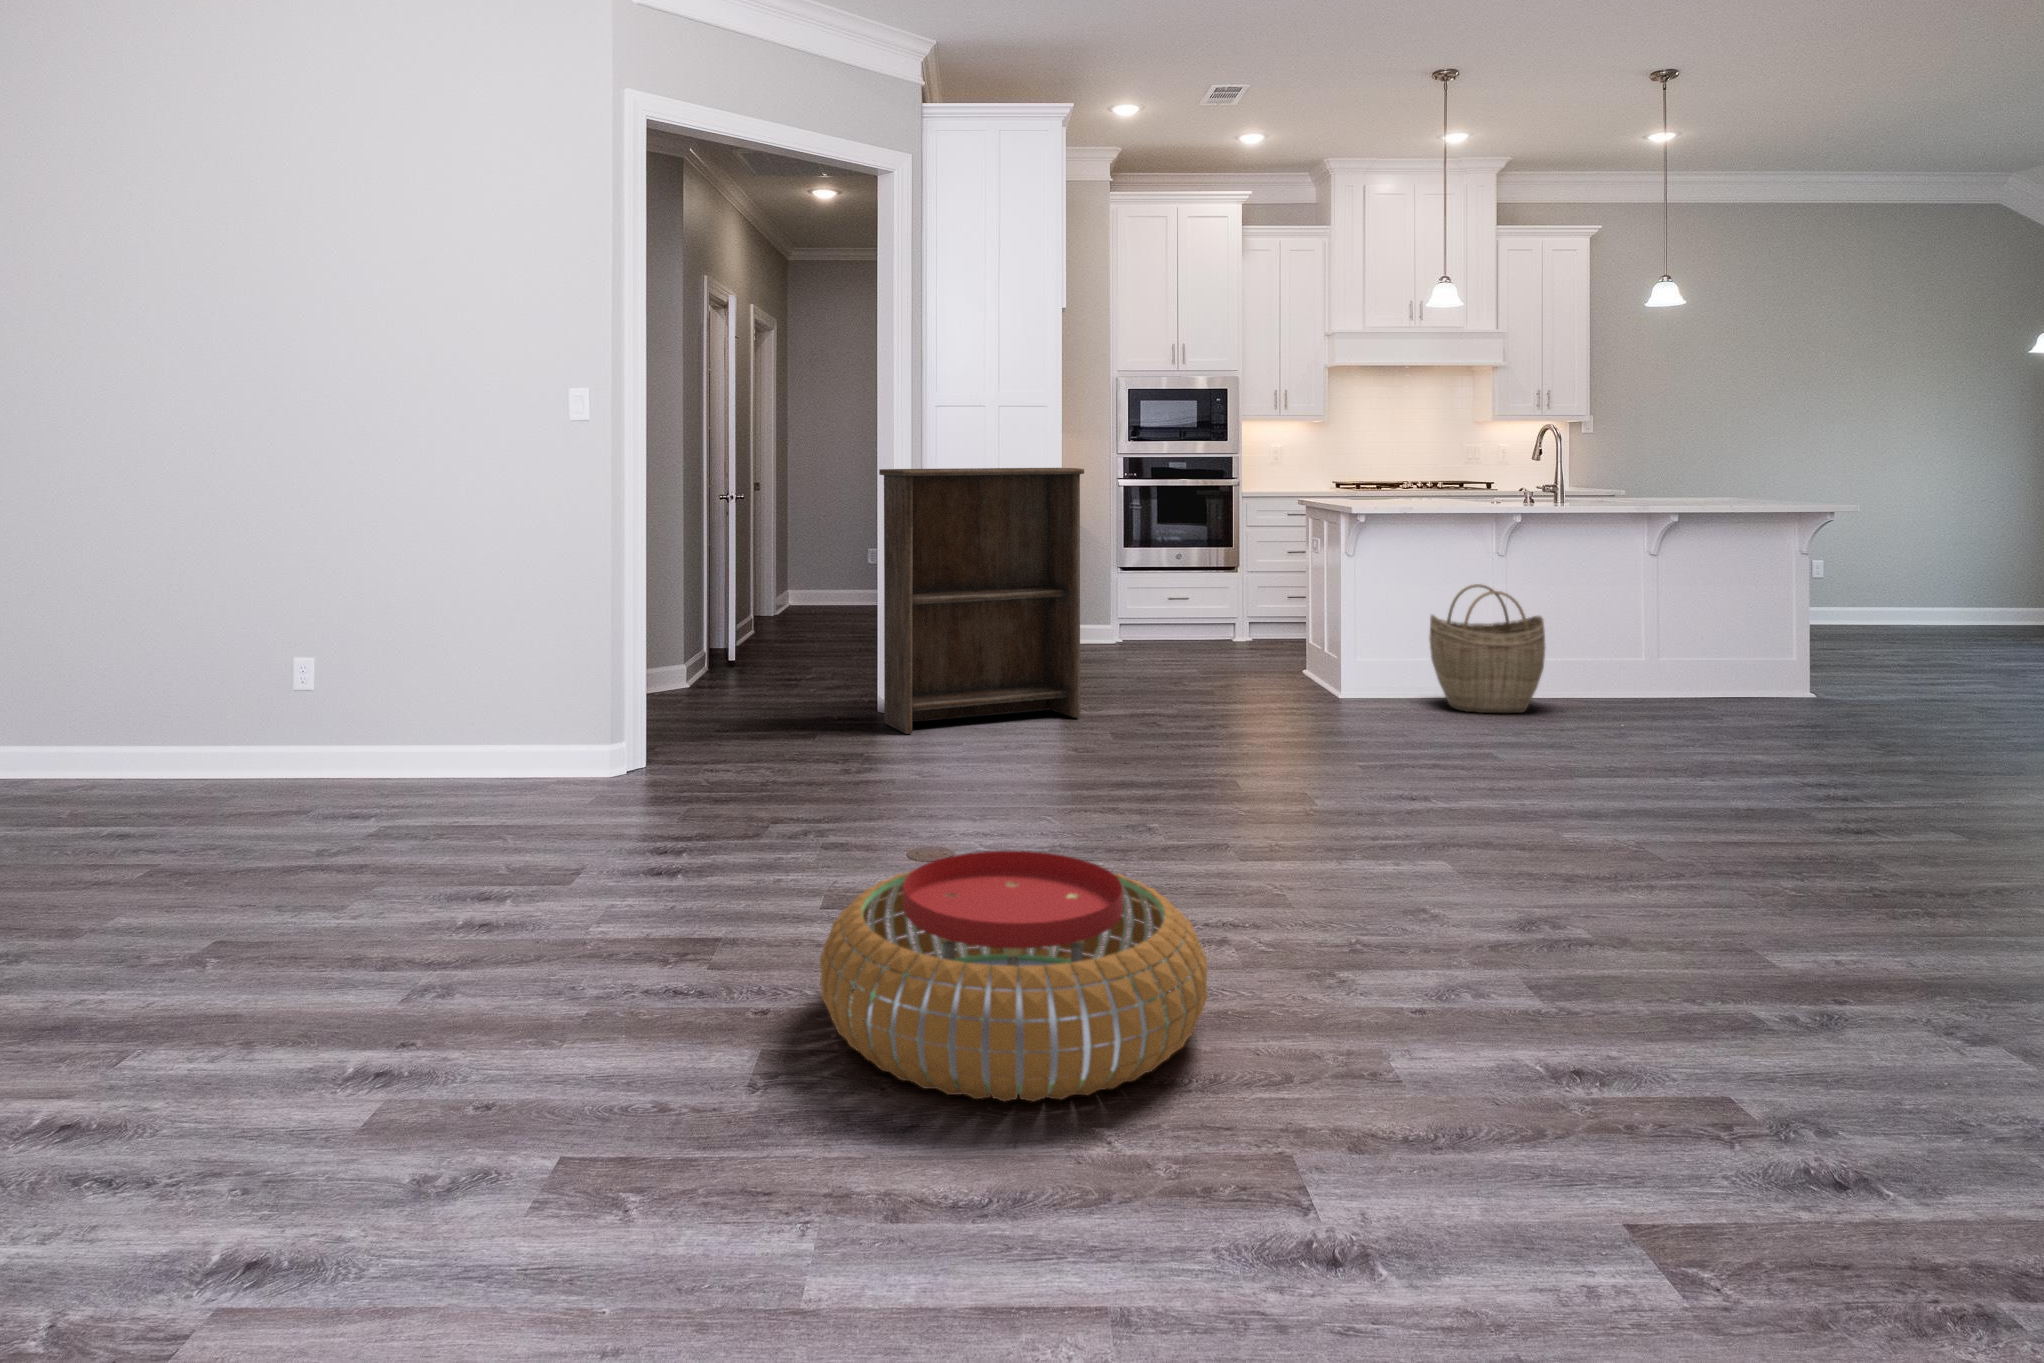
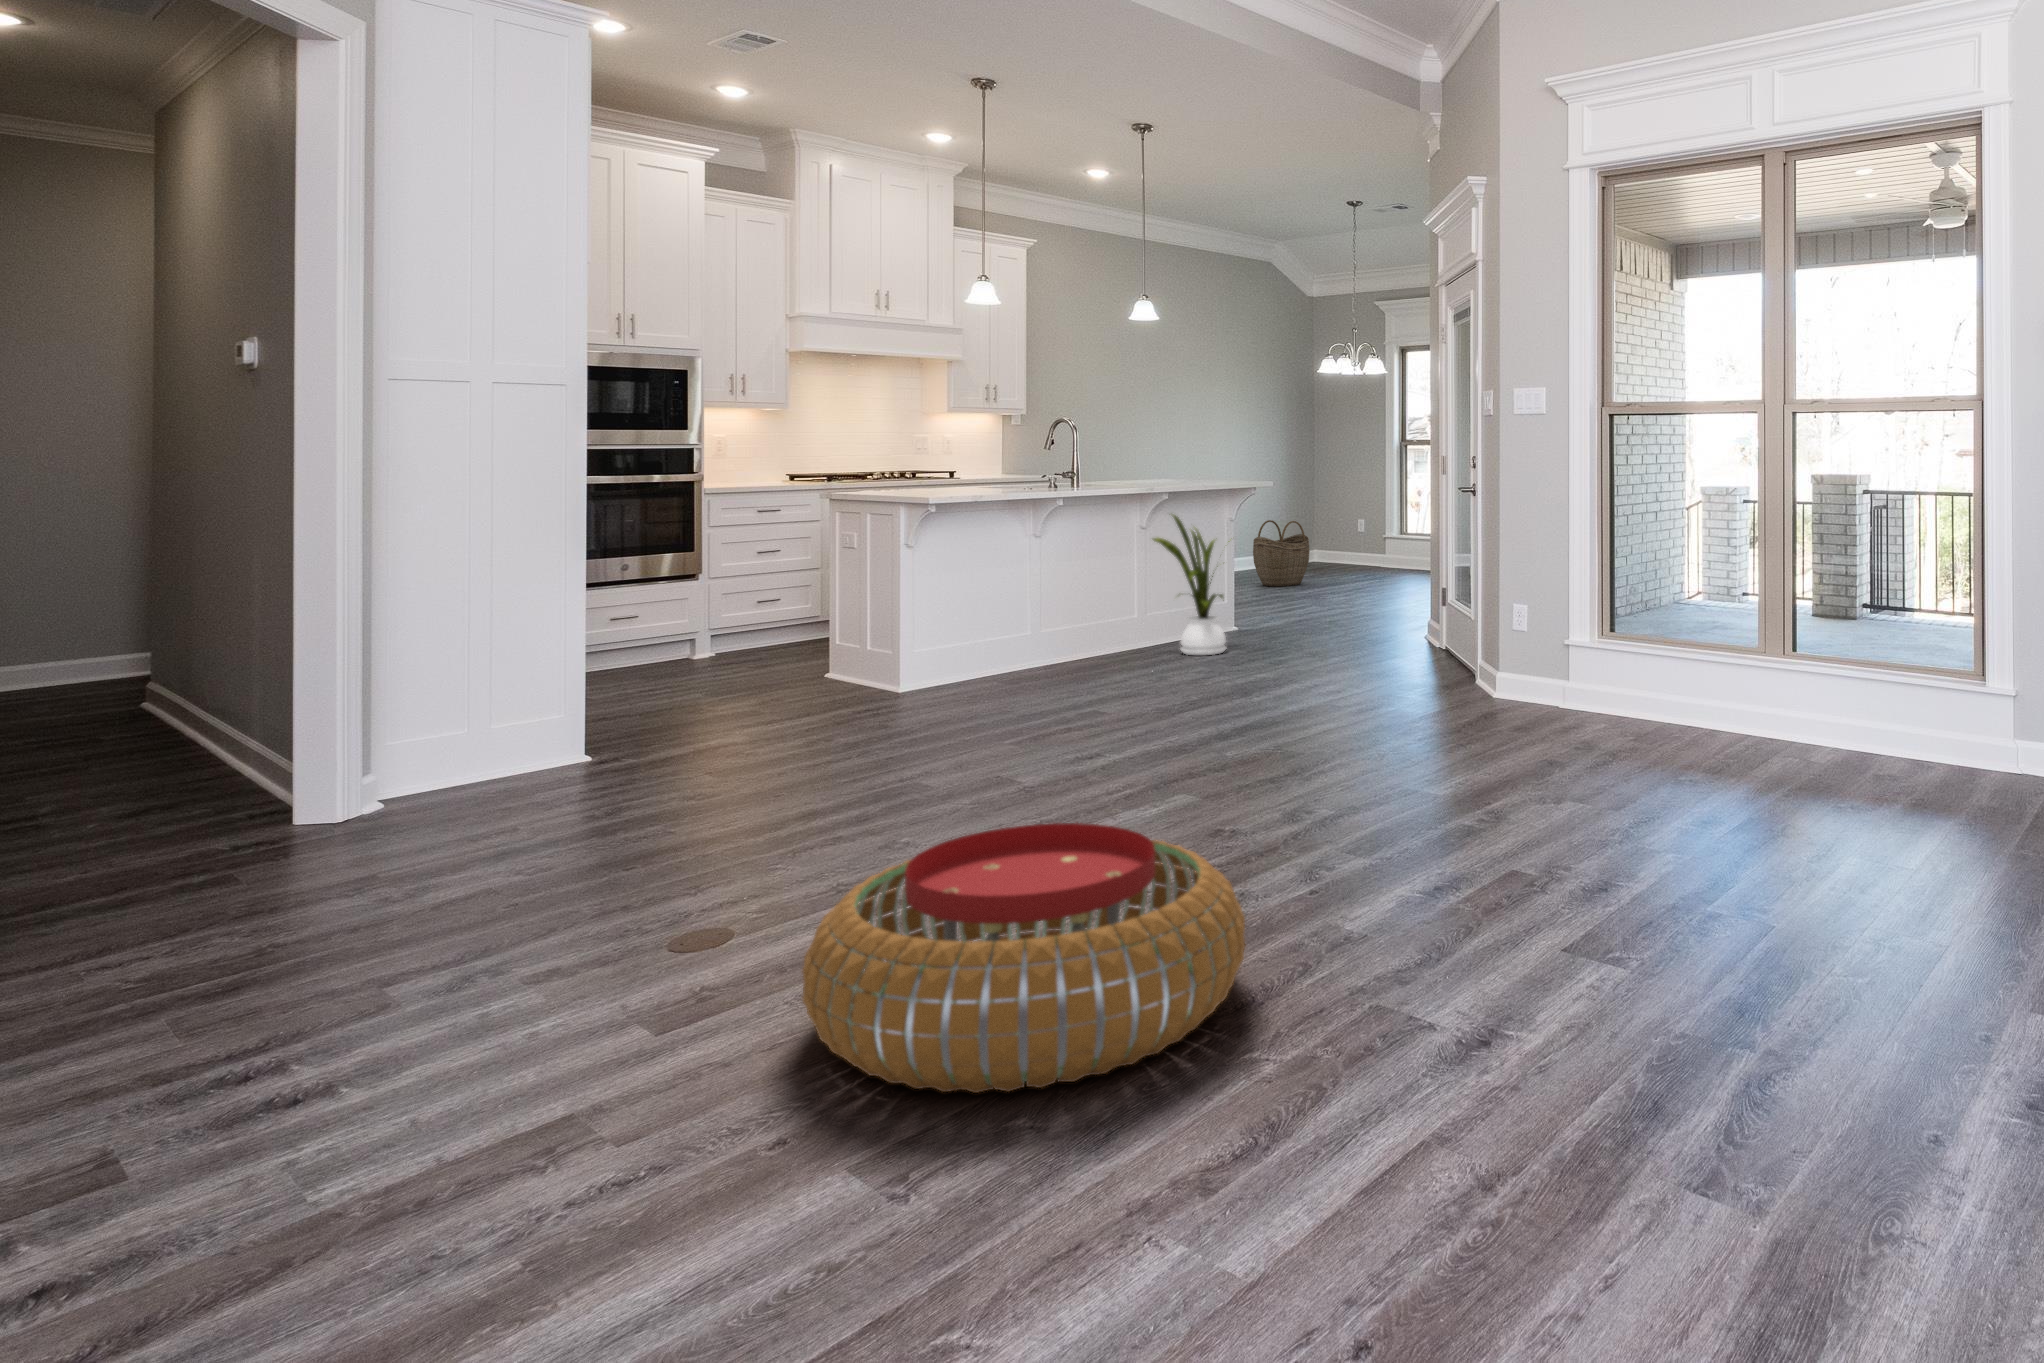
bookshelf: present [879,468,1084,734] -> none [332,447,638,810]
house plant: none [1643,541,1756,713] -> present [1153,515,1229,656]
woven basket: present [1429,584,1545,713] -> present [1253,520,1310,587]

